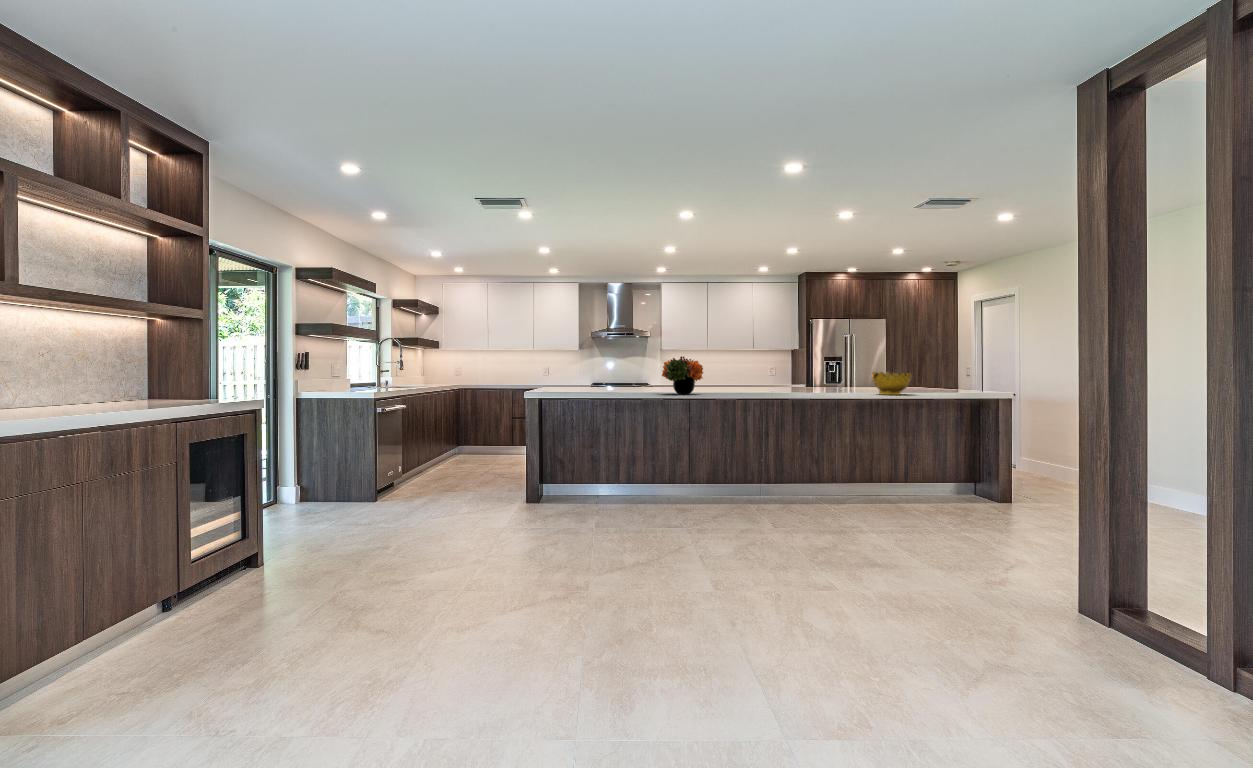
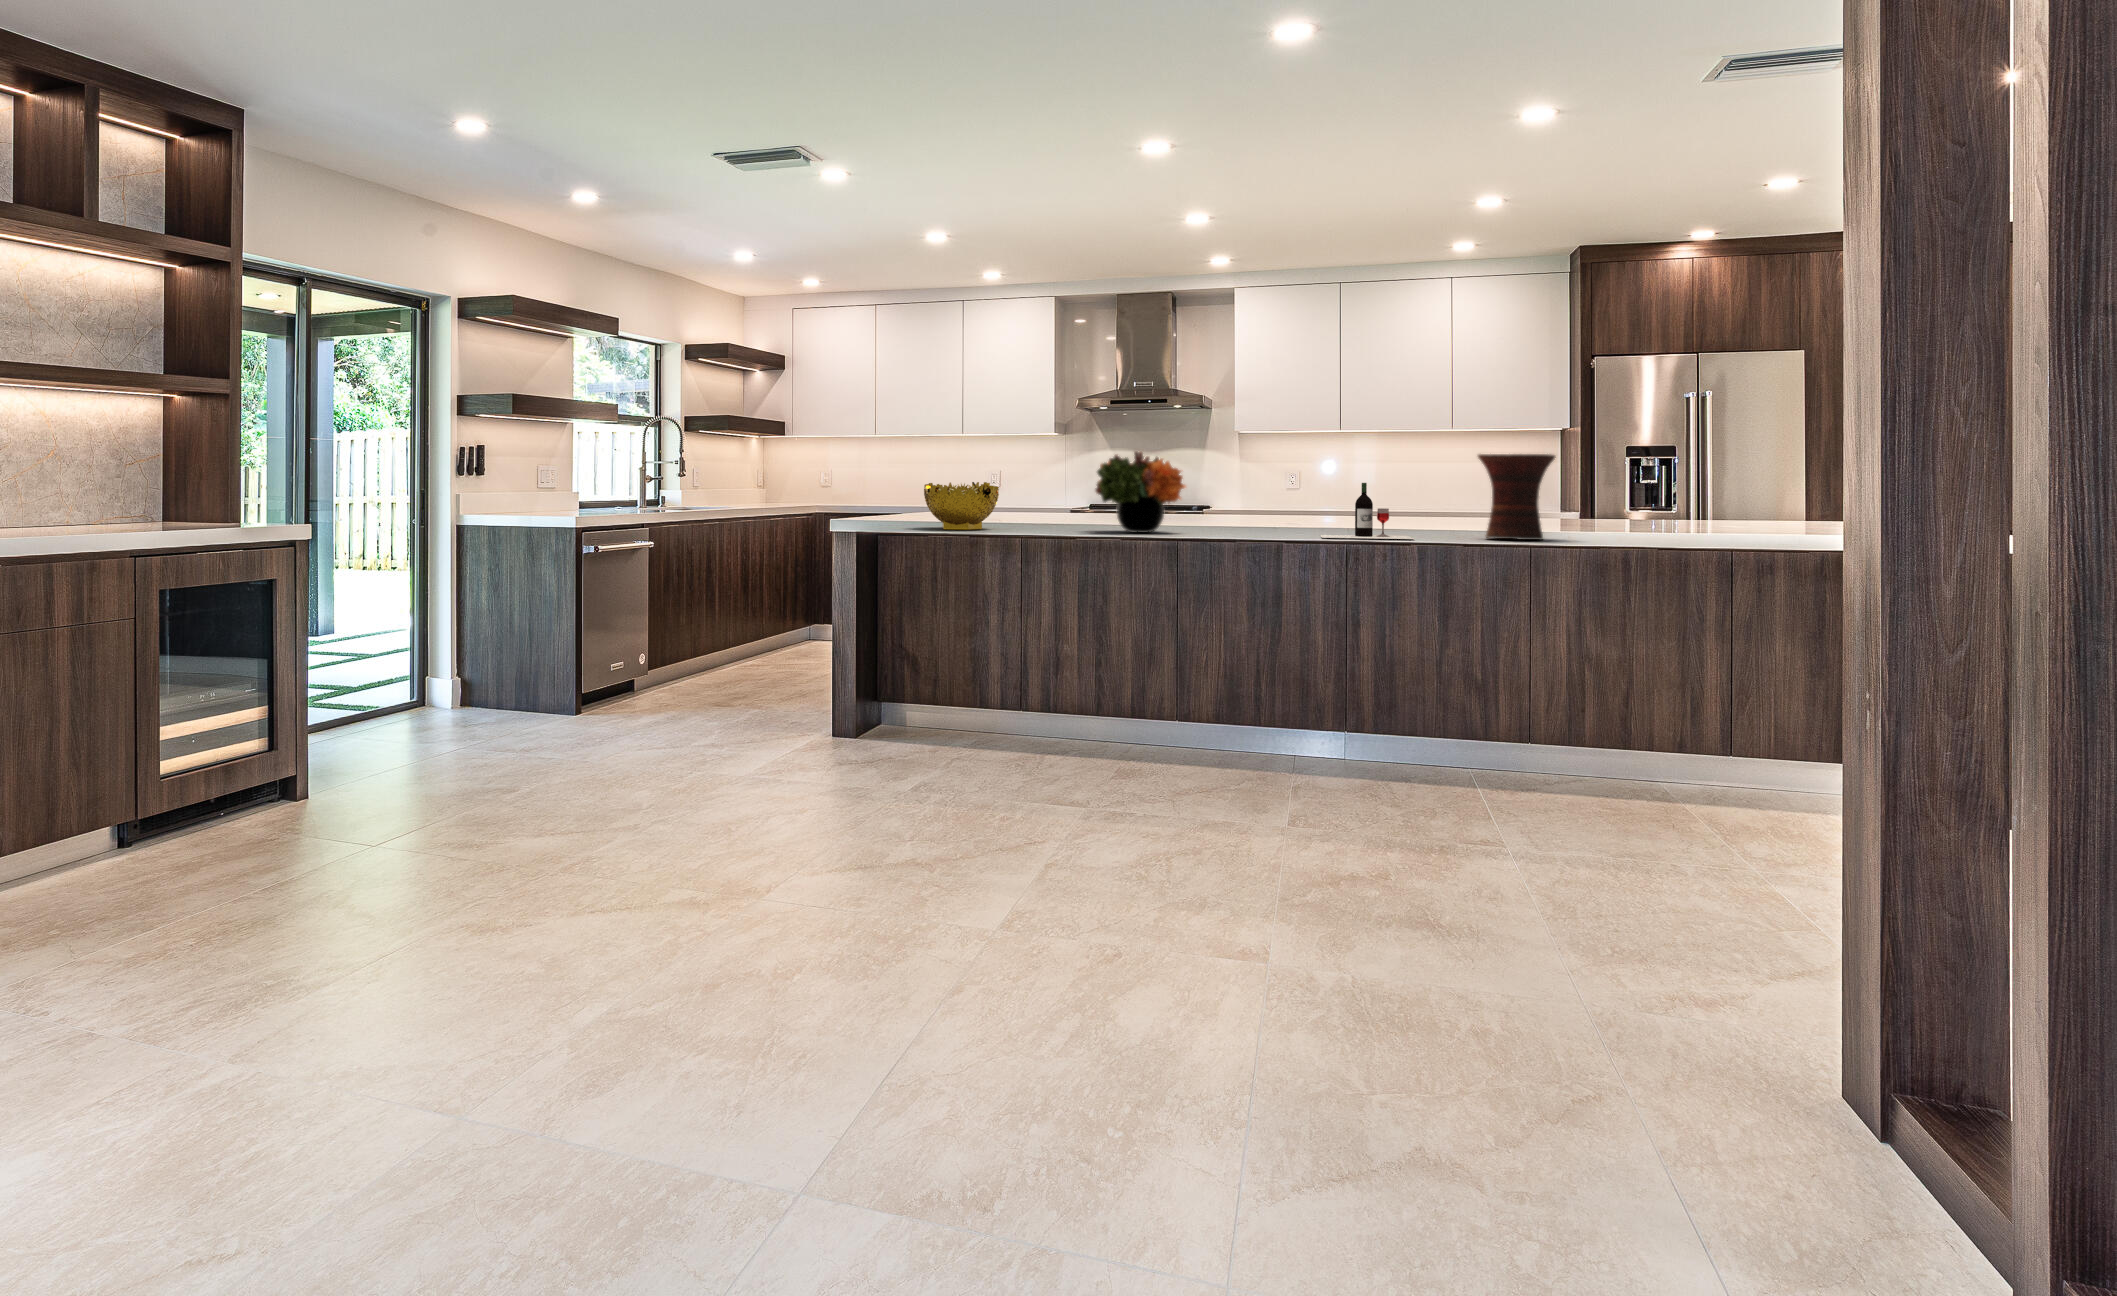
vase: none [822,358,853,394] -> present [1478,454,1556,540]
wine bottle: none [757,370,804,395] -> present [1320,483,1413,539]
decorative bowl: present [872,372,911,395] -> present [924,482,999,529]

